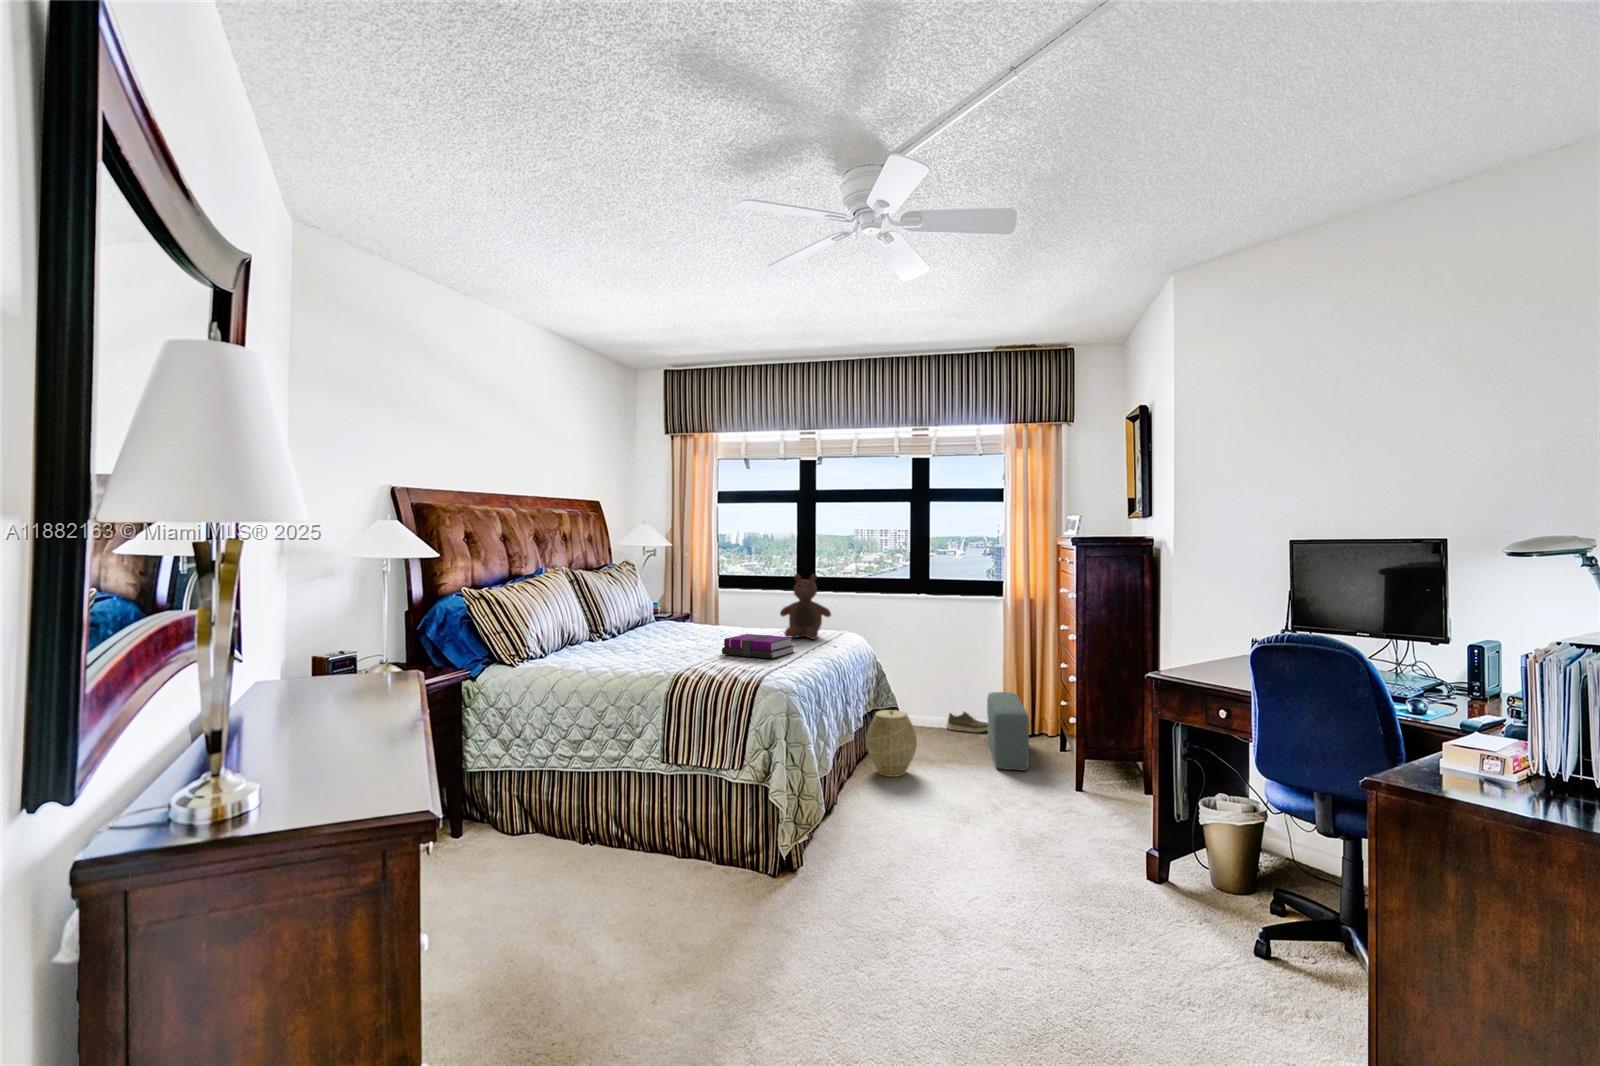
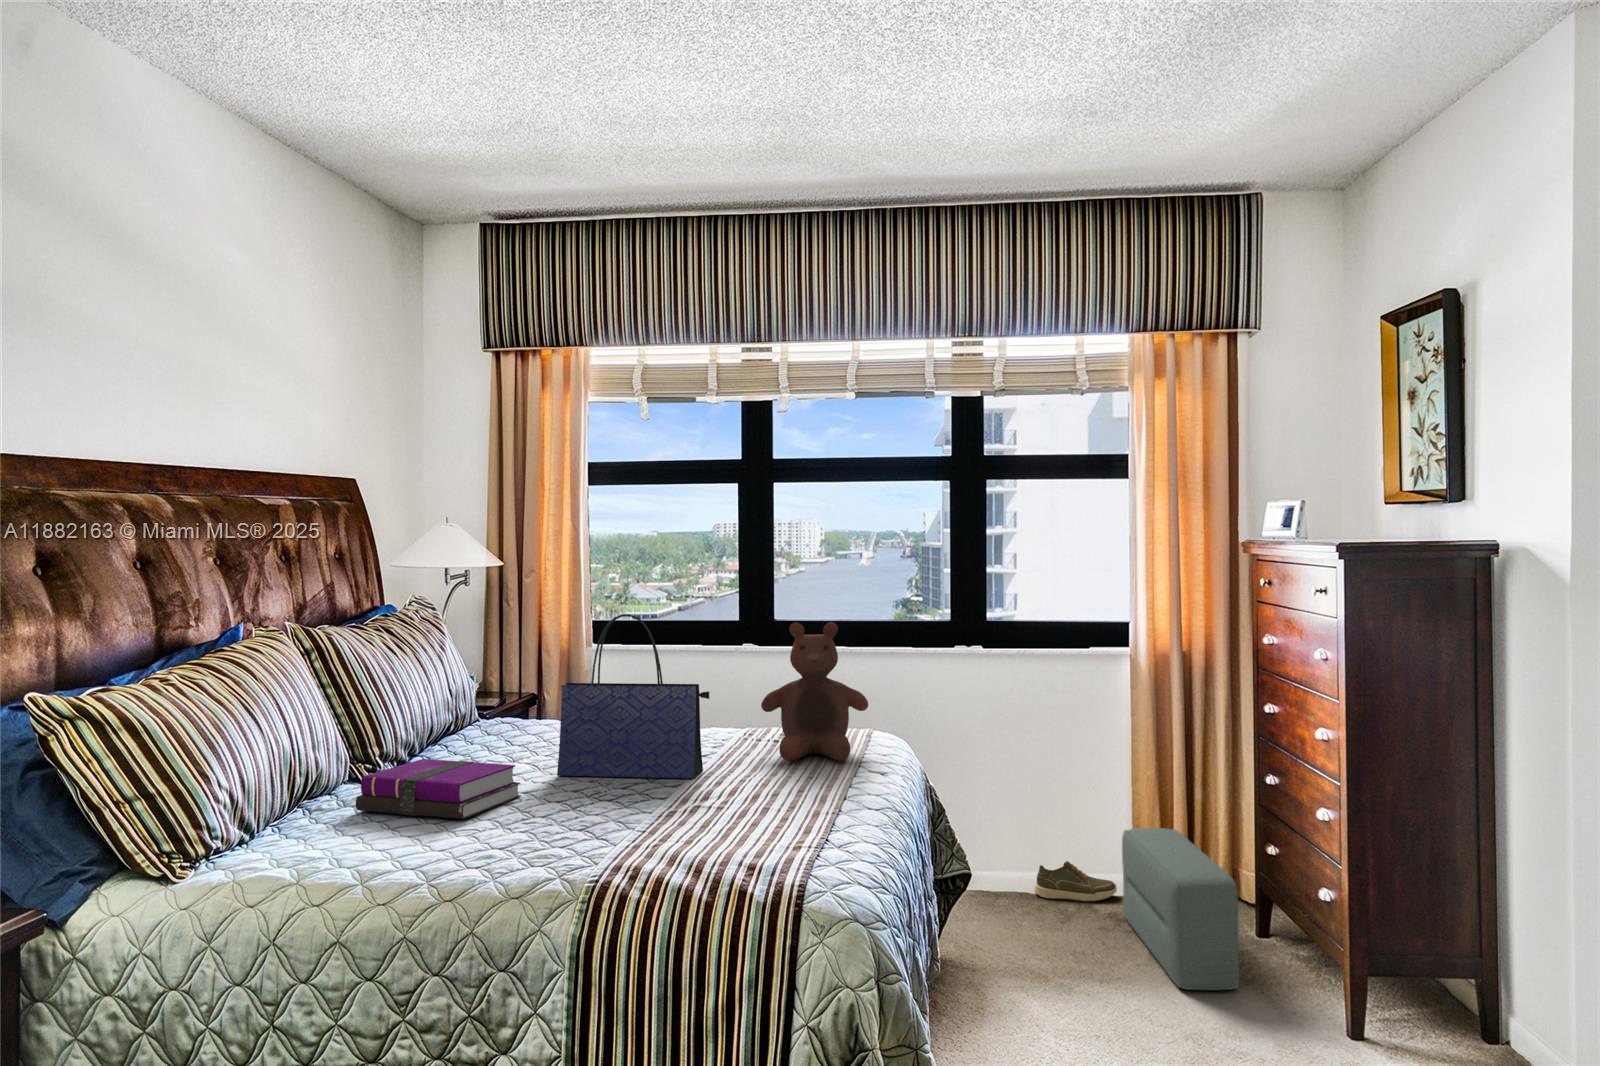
tote bag: none [680,567,750,644] -> present [557,614,709,779]
notebook: present [722,634,794,658] -> present [356,759,521,819]
woven basket: present [866,710,917,777] -> none [936,888,1038,1028]

